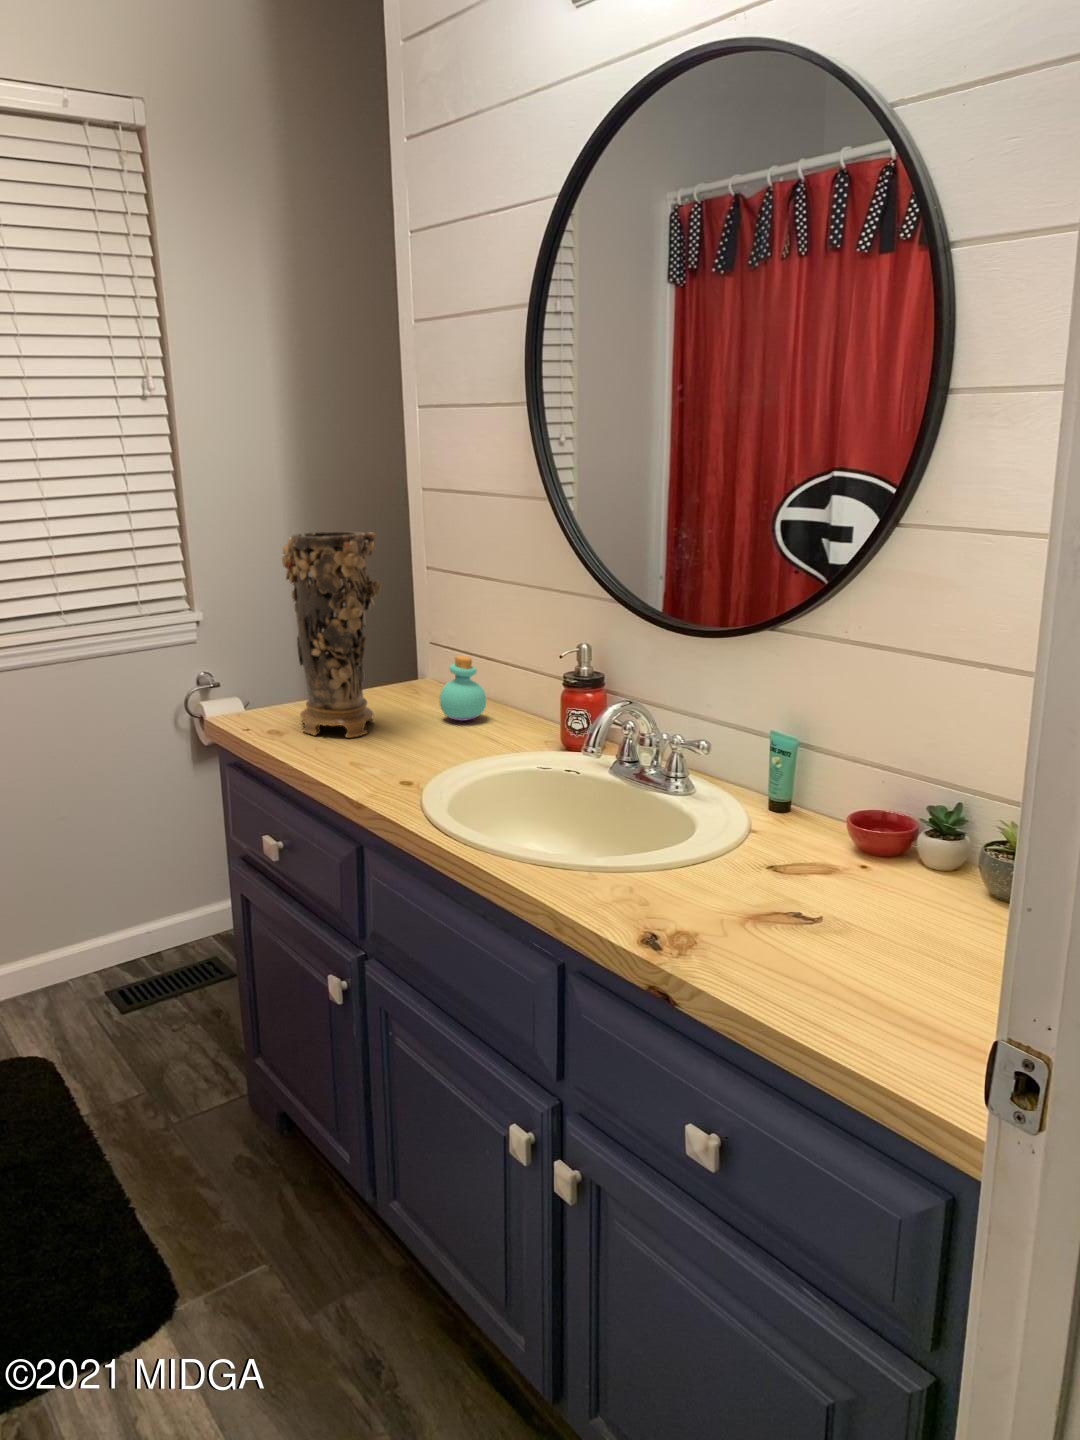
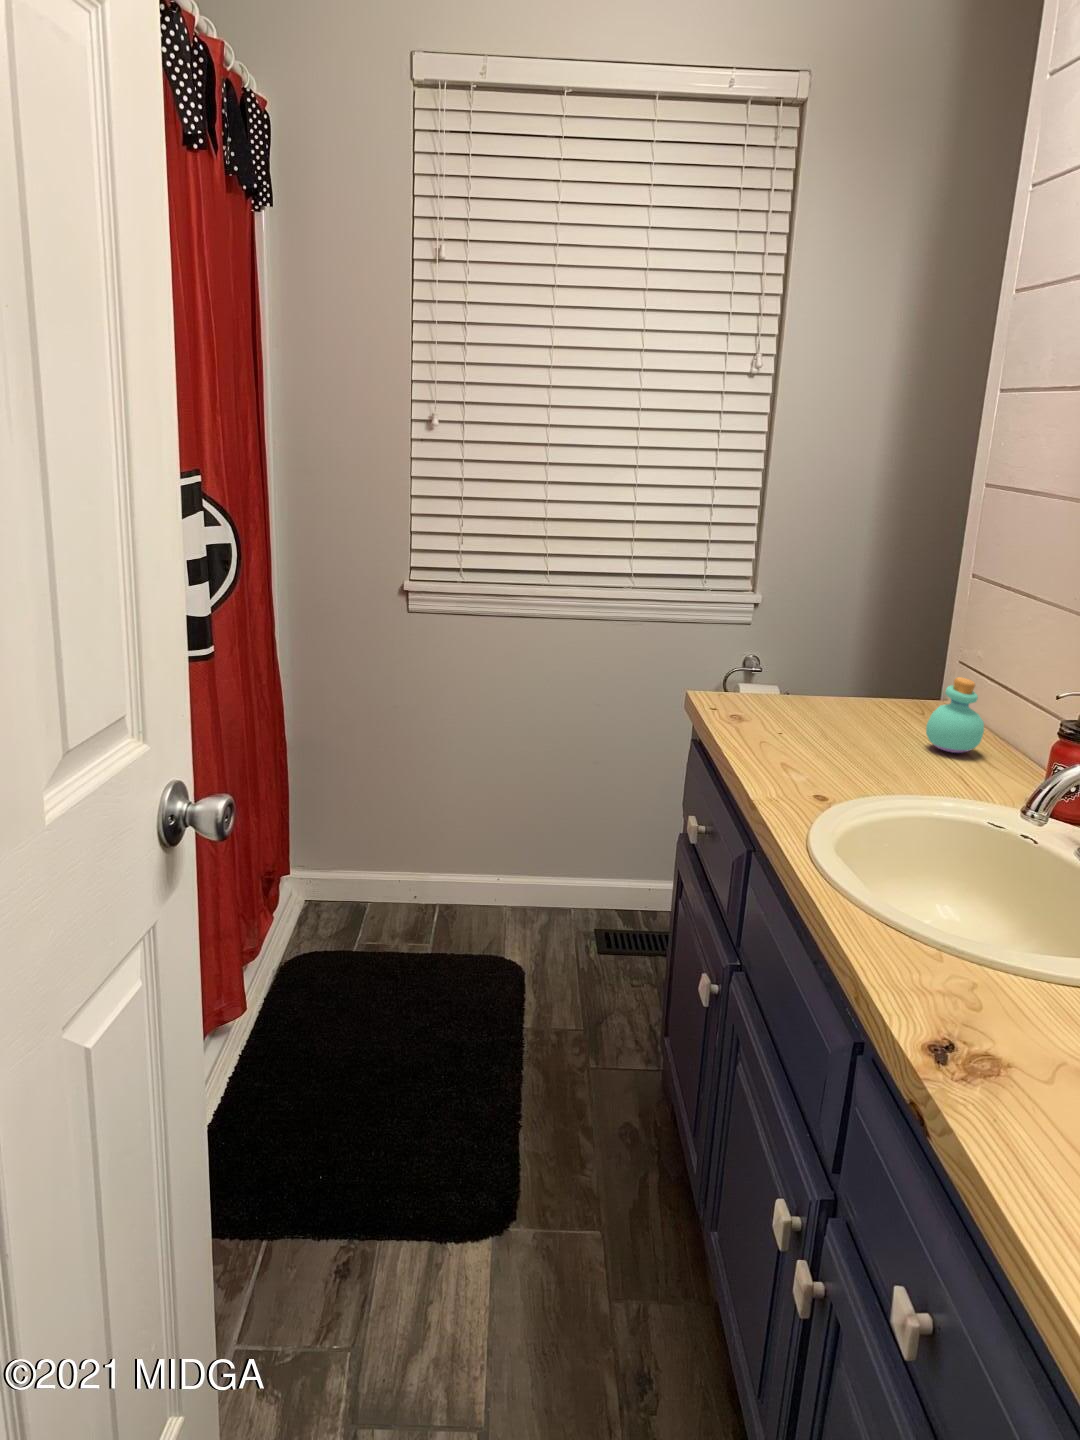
decorative vase: present [282,531,381,738] -> none [767,515,889,740]

